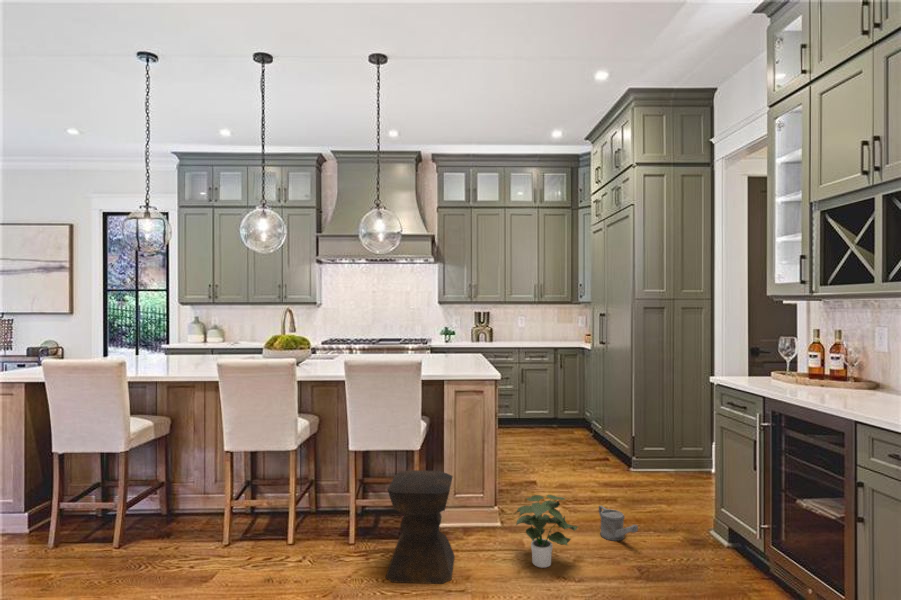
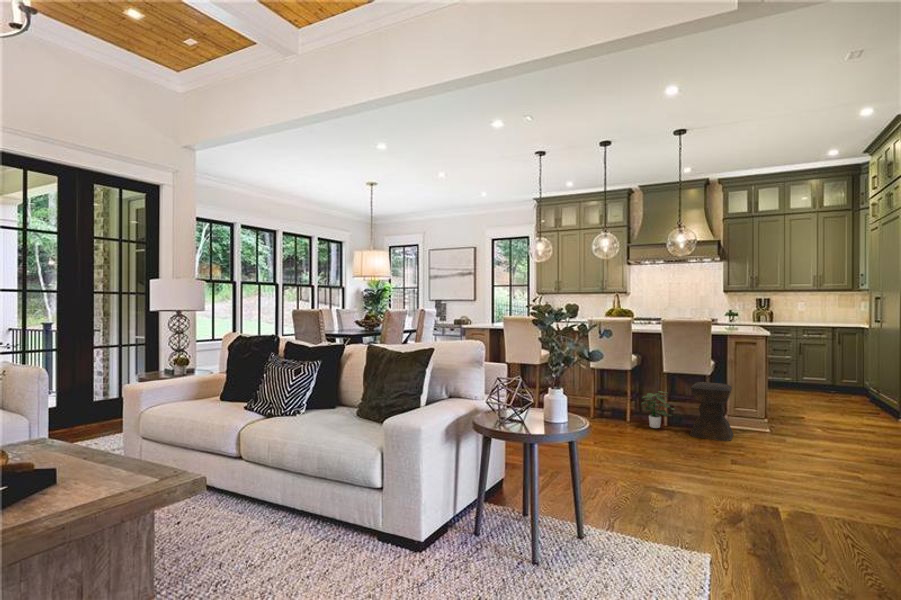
potted plant: present [516,495,578,568] -> present [641,391,674,428]
watering can: present [599,506,638,541] -> none [848,424,875,445]

